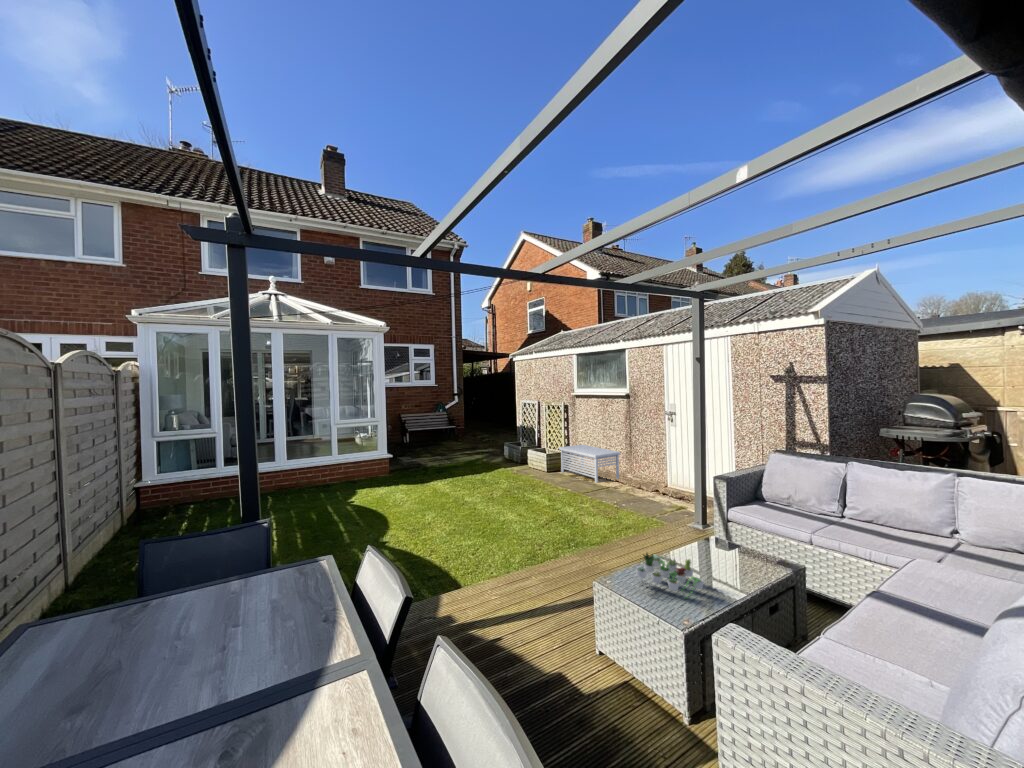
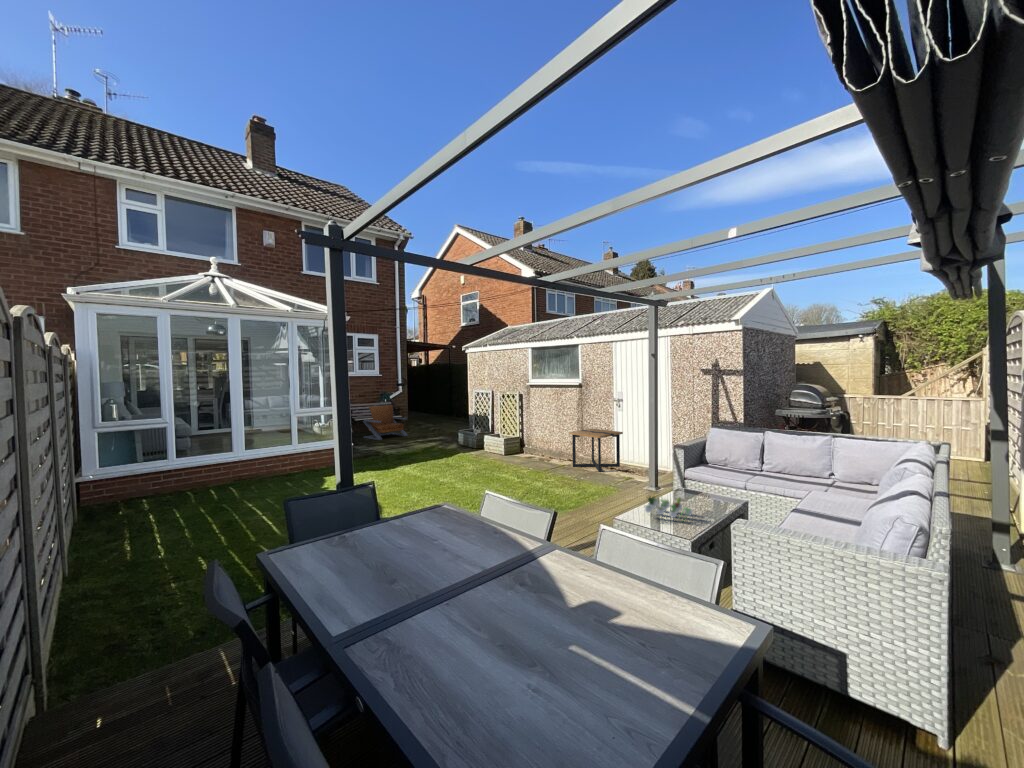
lounge chair: none [418,414,462,450] -> present [363,405,407,440]
storage bench: present [559,445,621,483] -> none [516,430,573,462]
side table: none [610,446,675,498] -> present [569,429,623,472]

